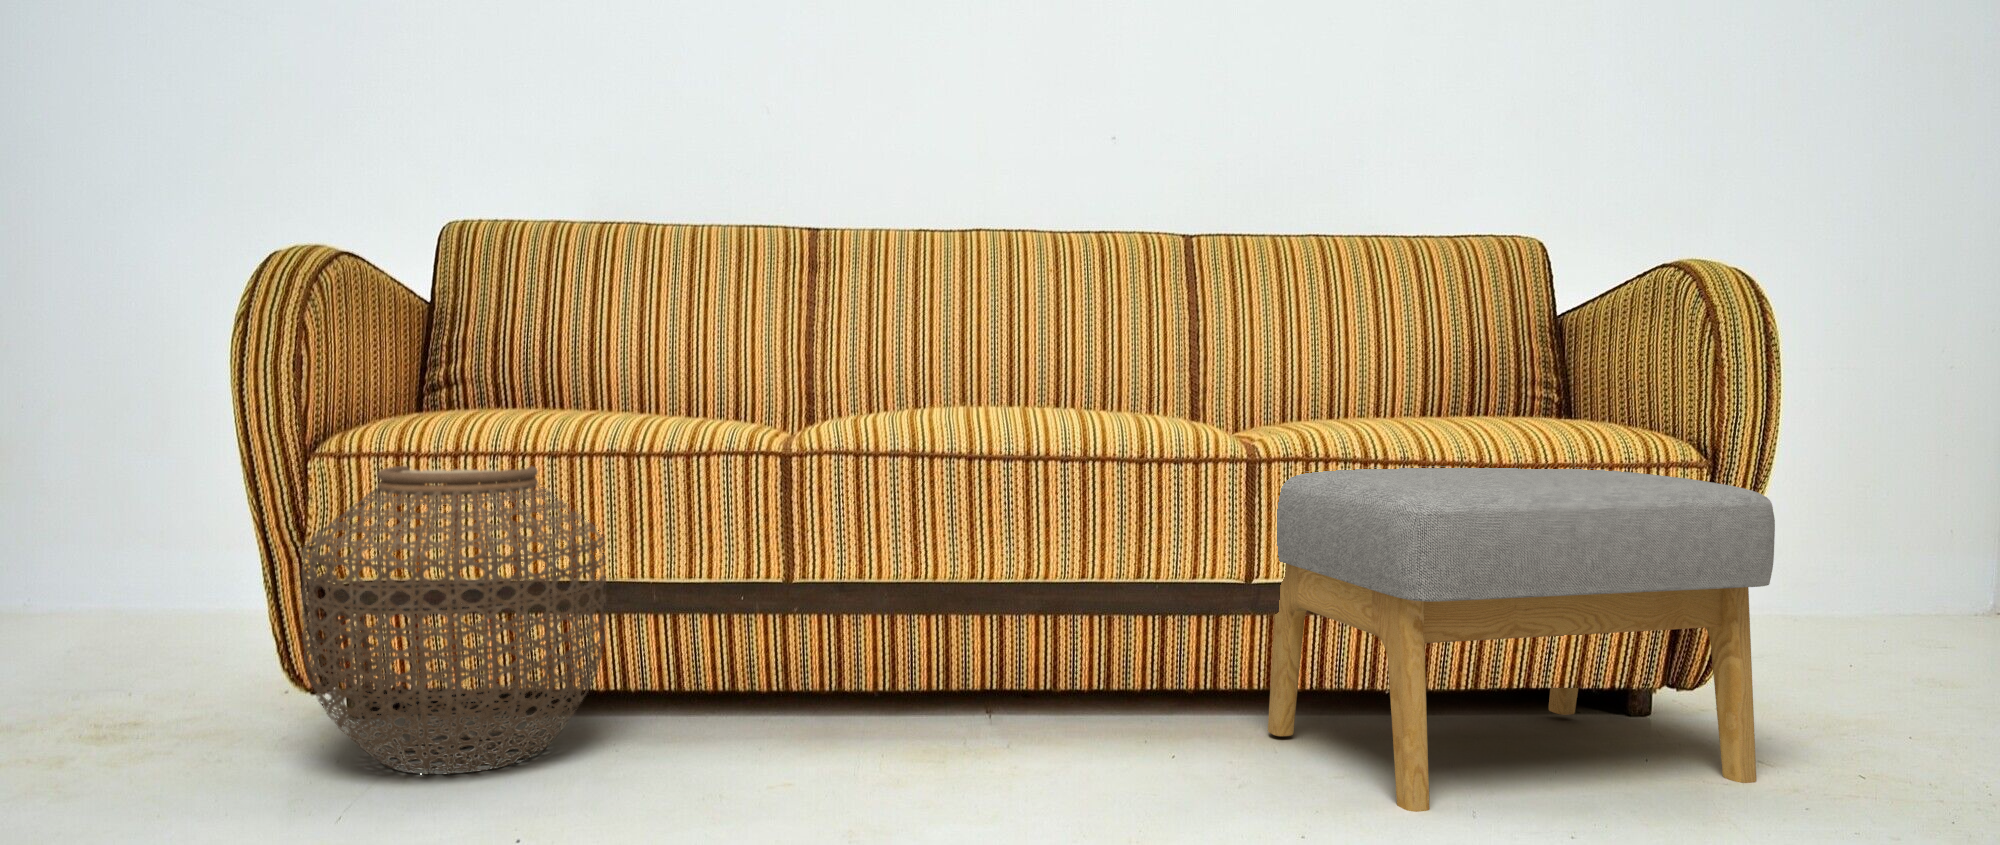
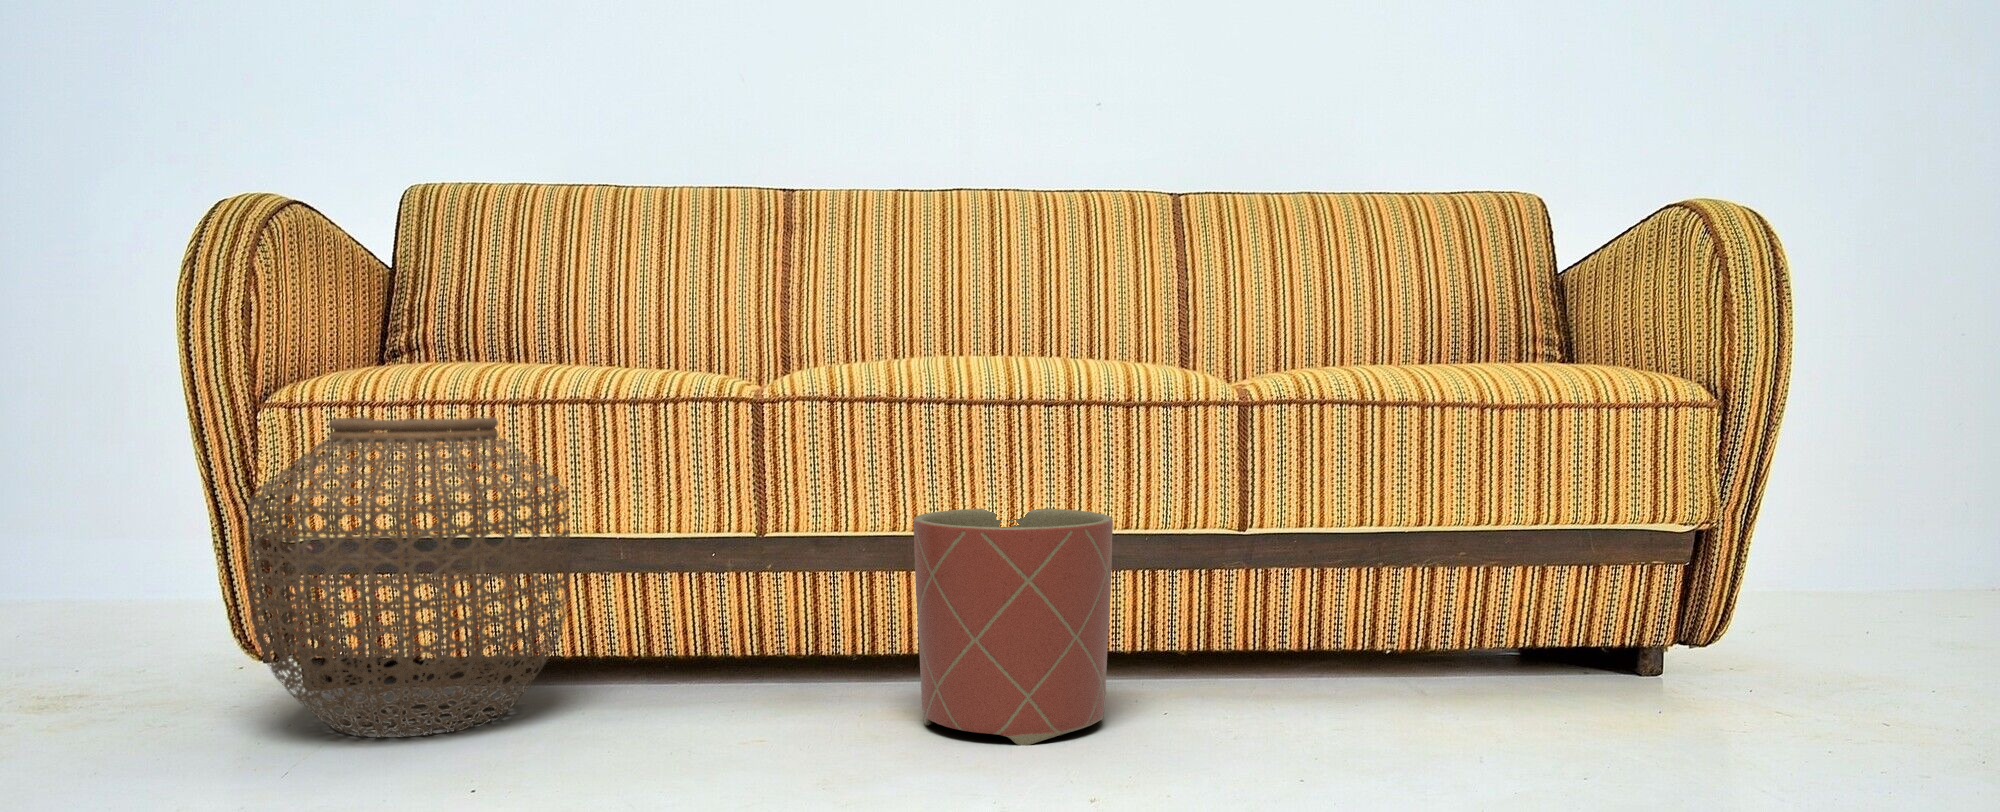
footstool: present [1268,466,1775,812] -> none [1257,414,1790,764]
planter: none [935,556,1125,791] -> present [914,508,1113,745]

